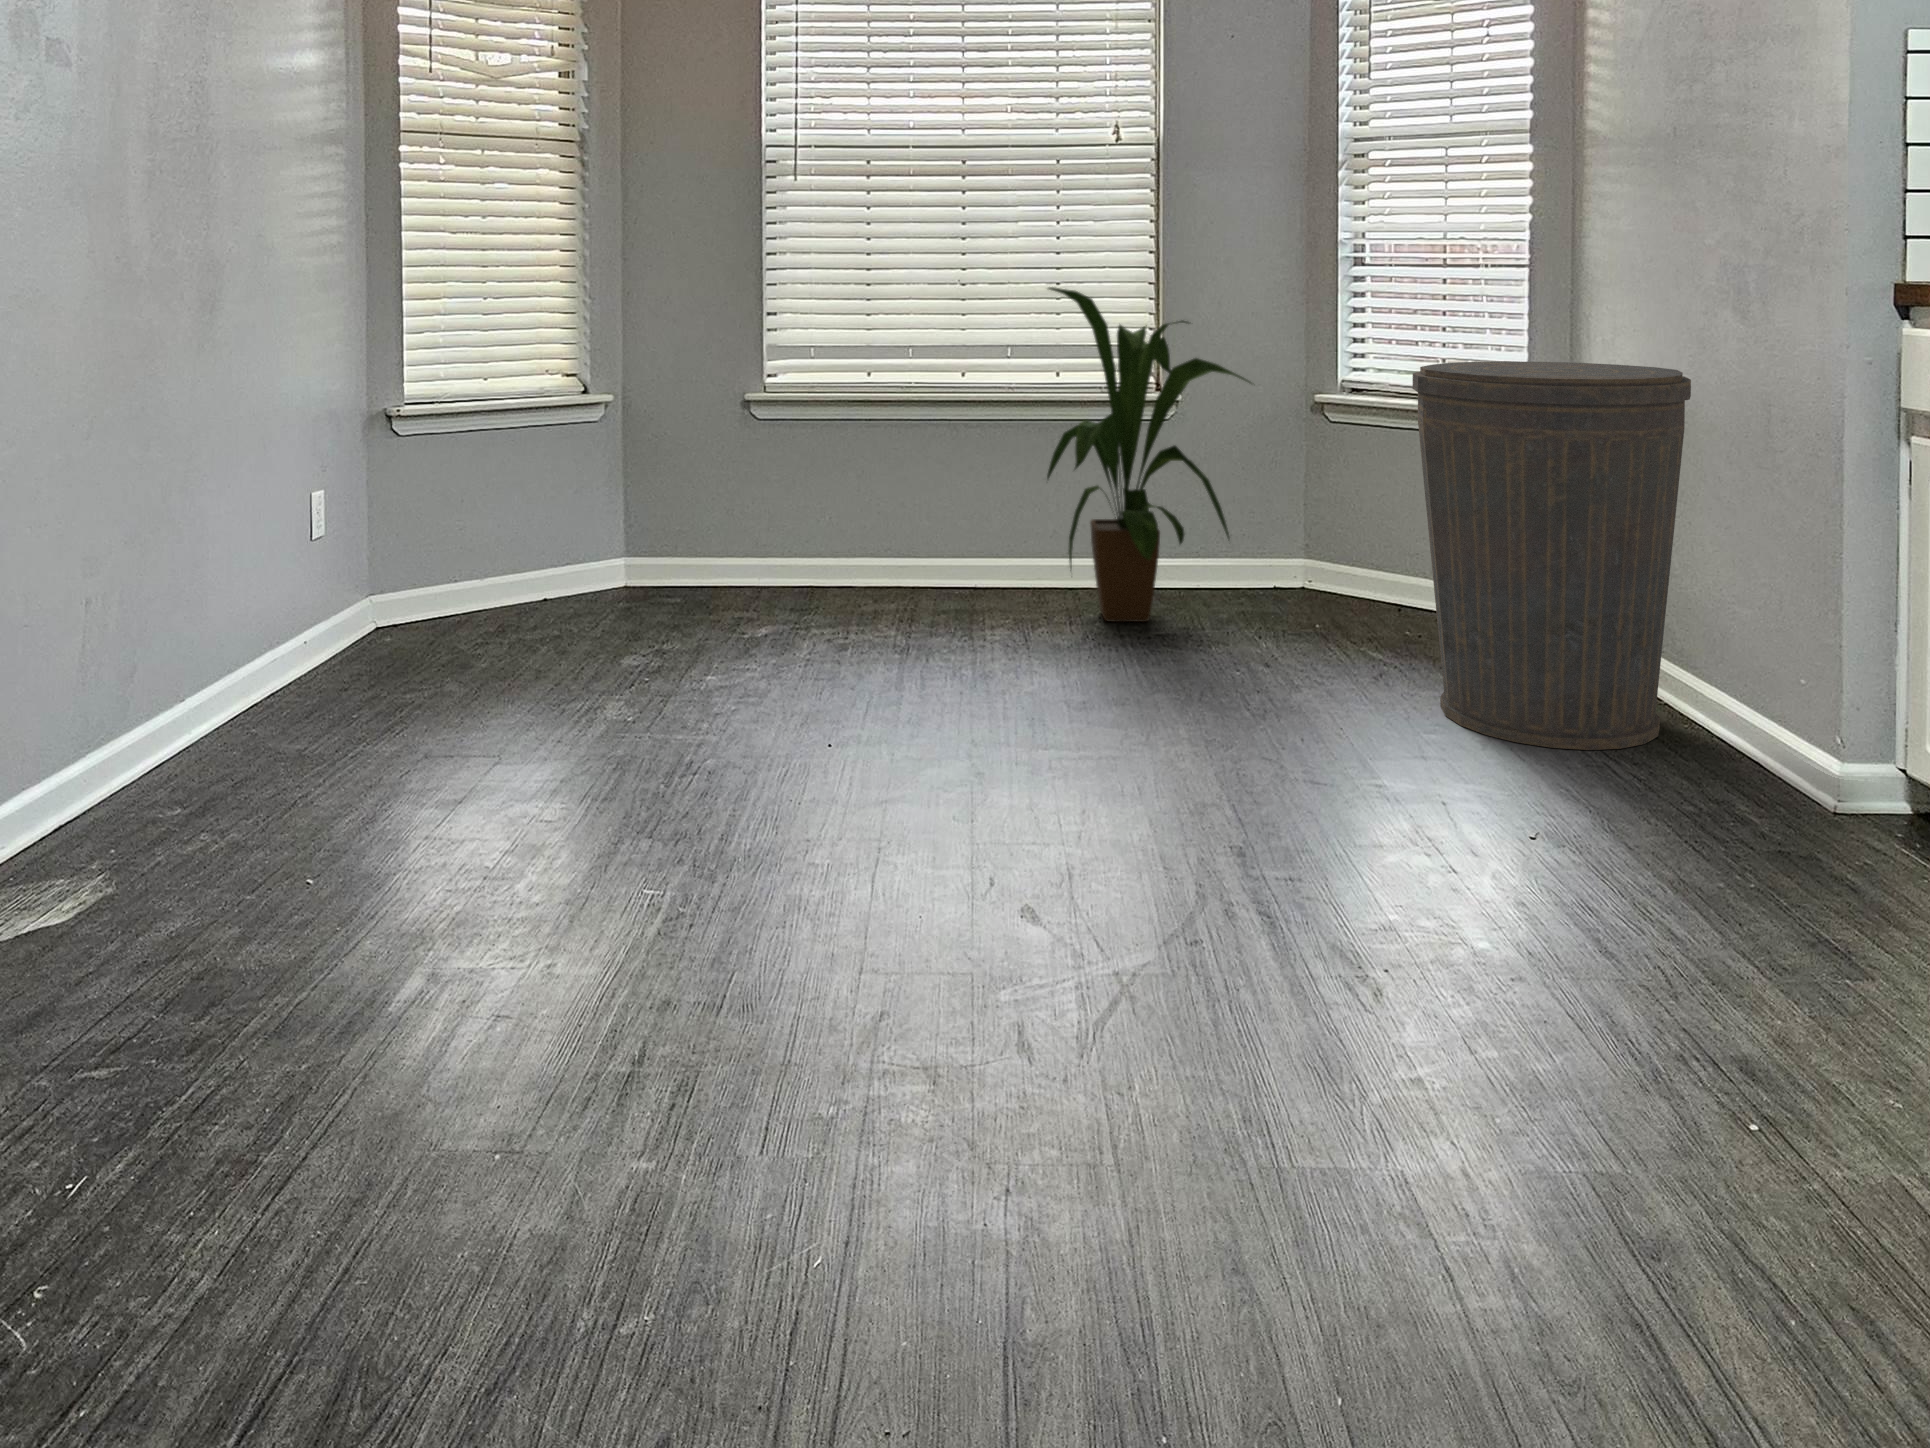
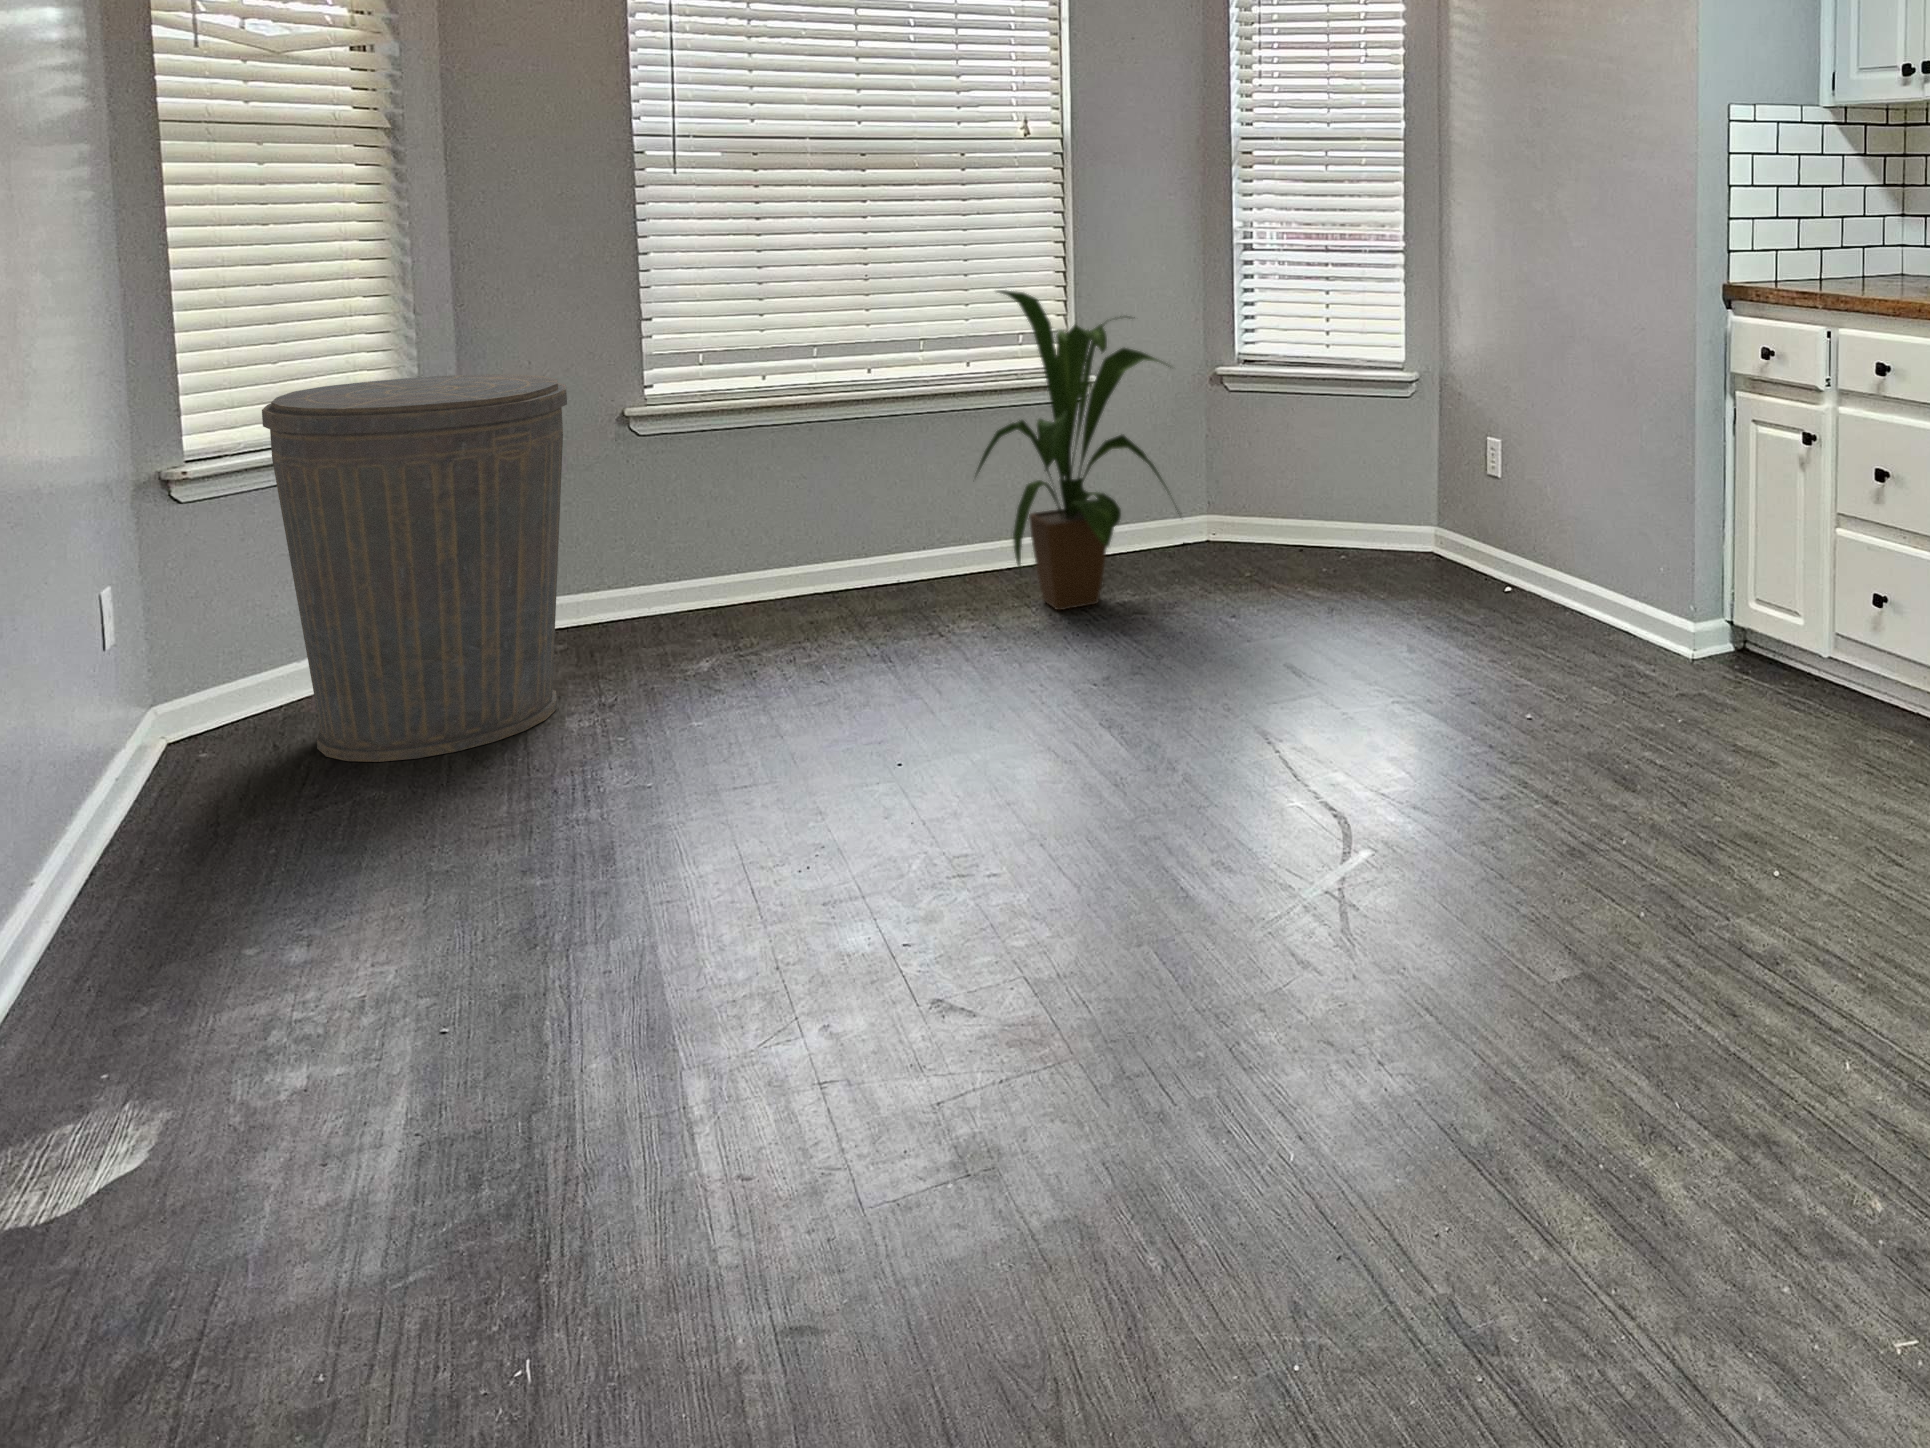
trash can: present [1412,361,1691,750] -> present [262,374,567,762]

